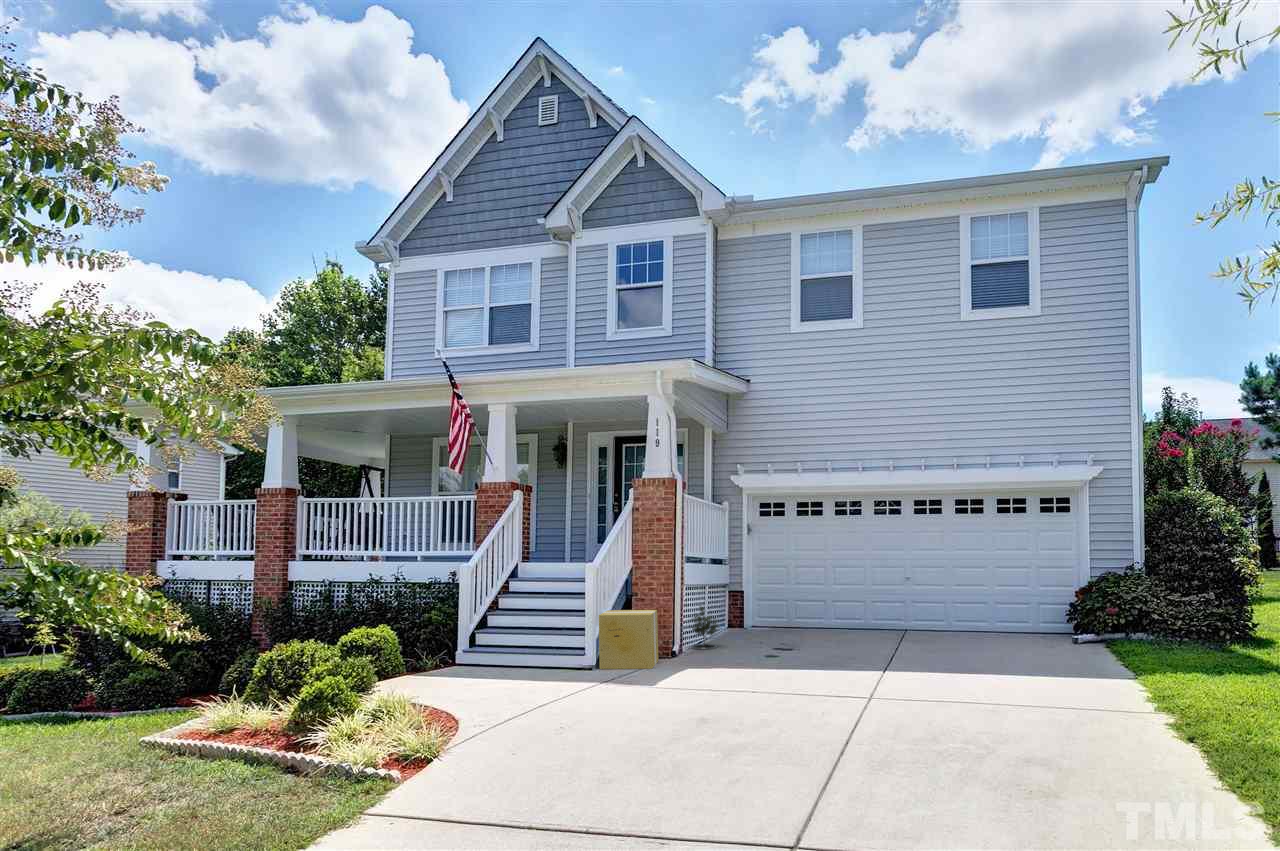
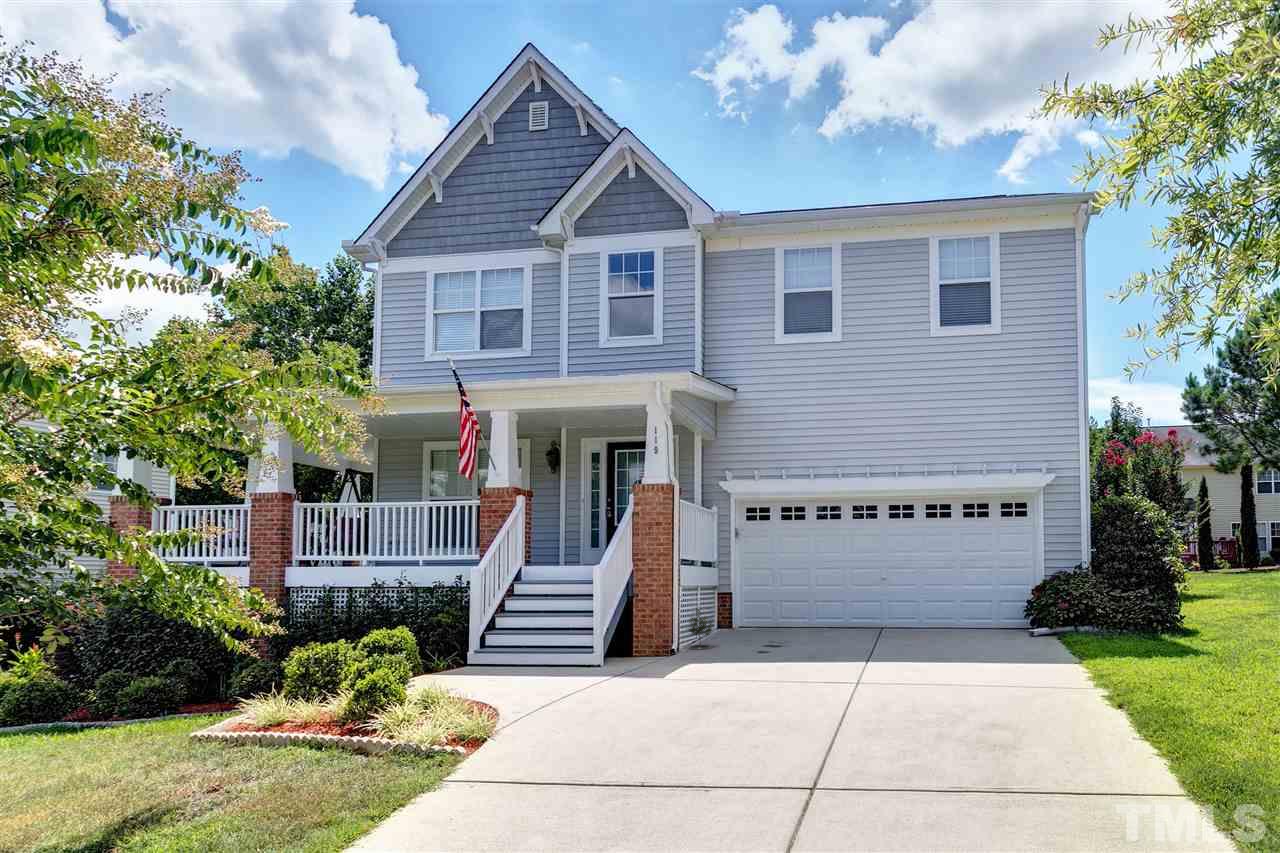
cardboard box: present [599,610,658,669] -> none [605,611,660,667]

